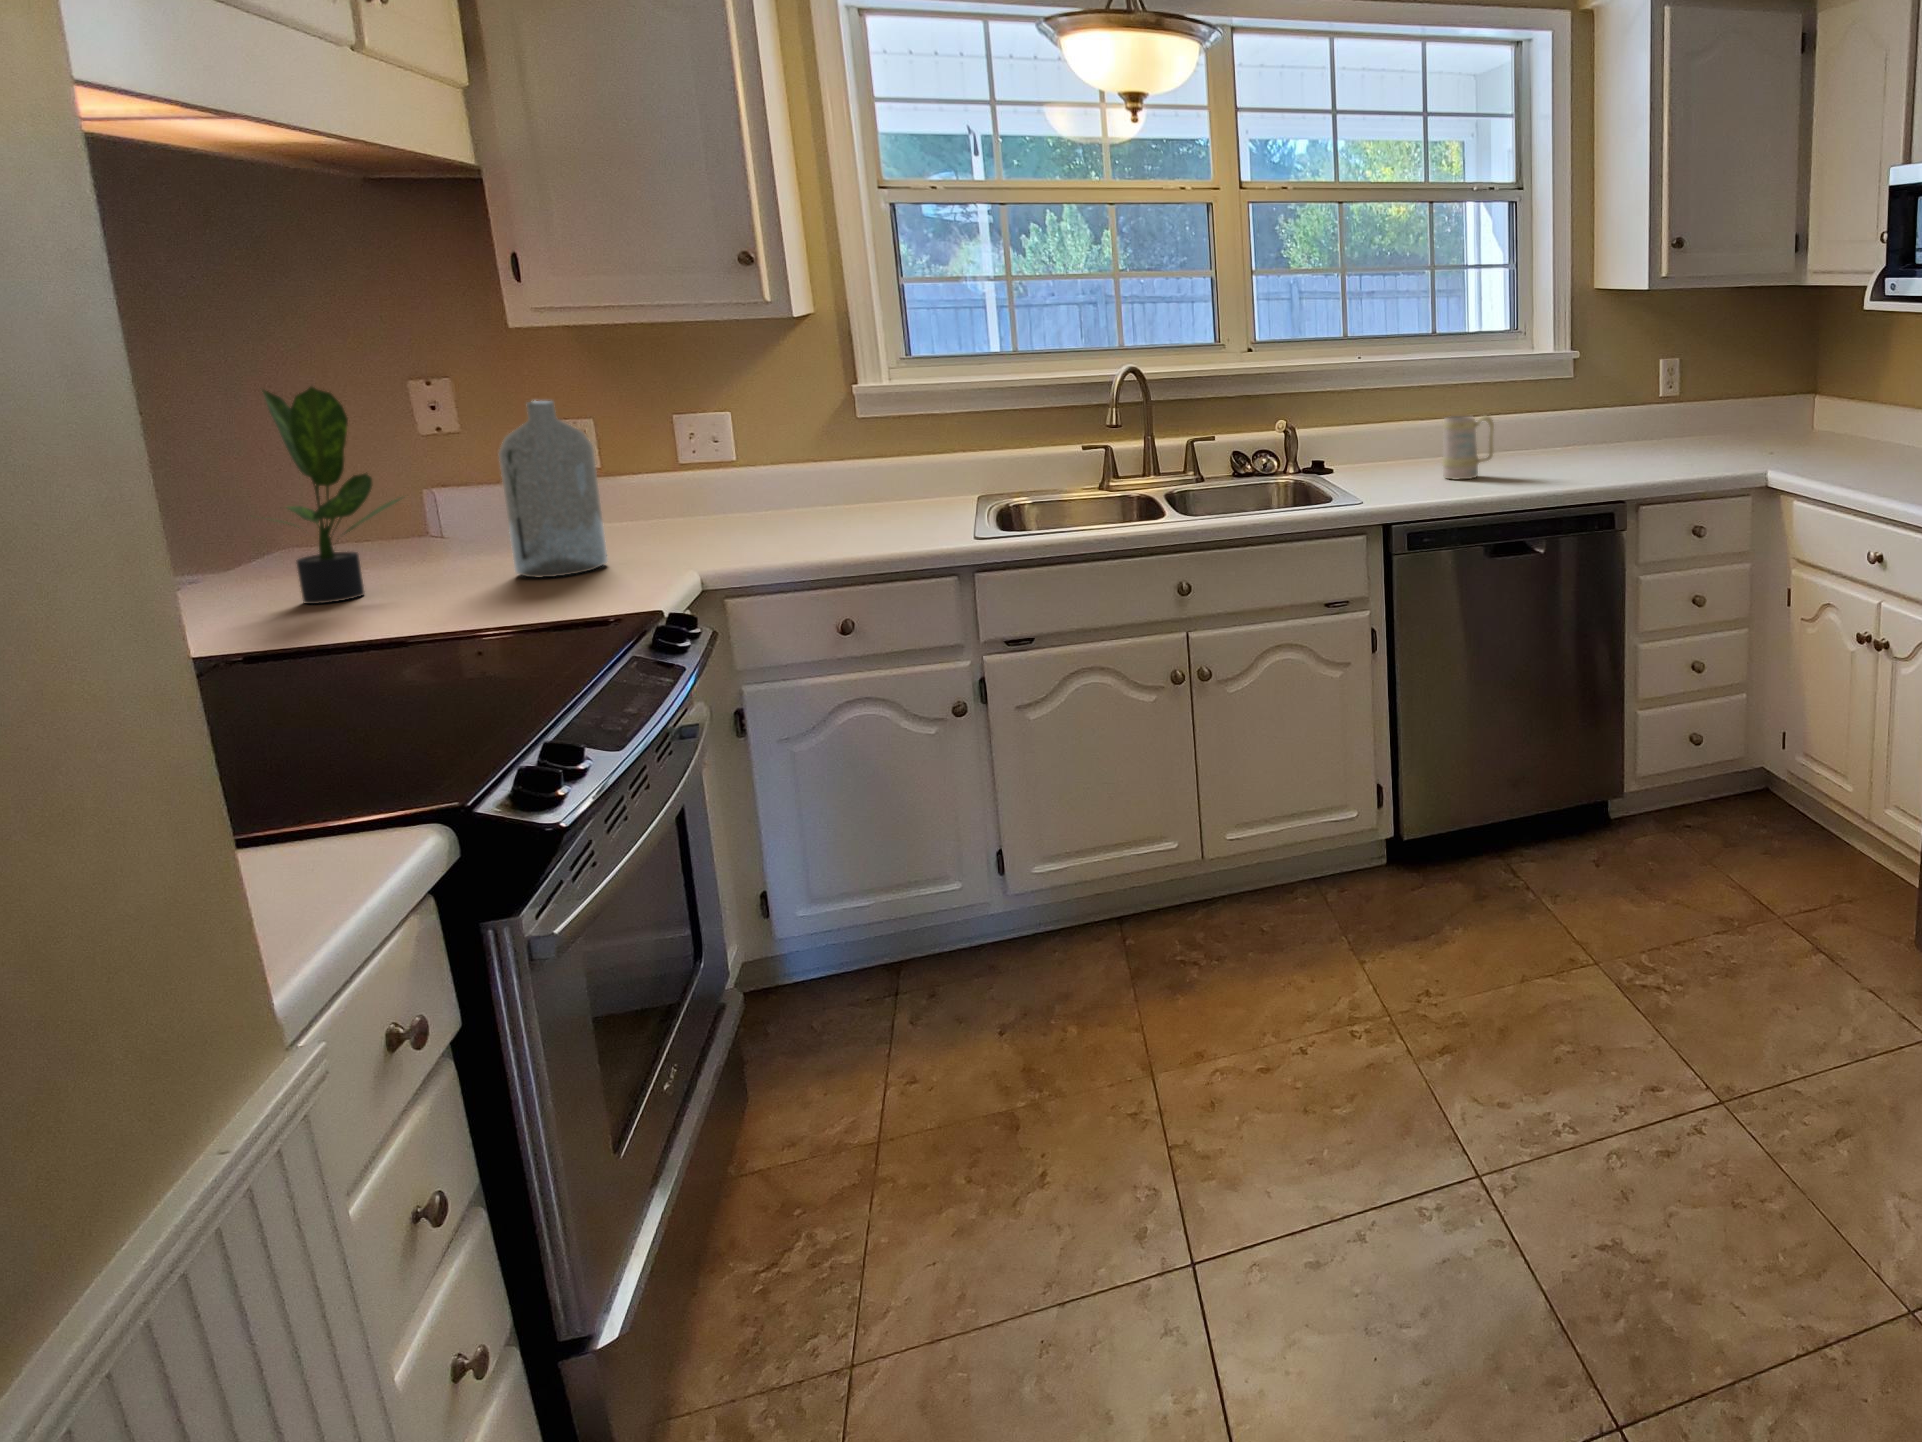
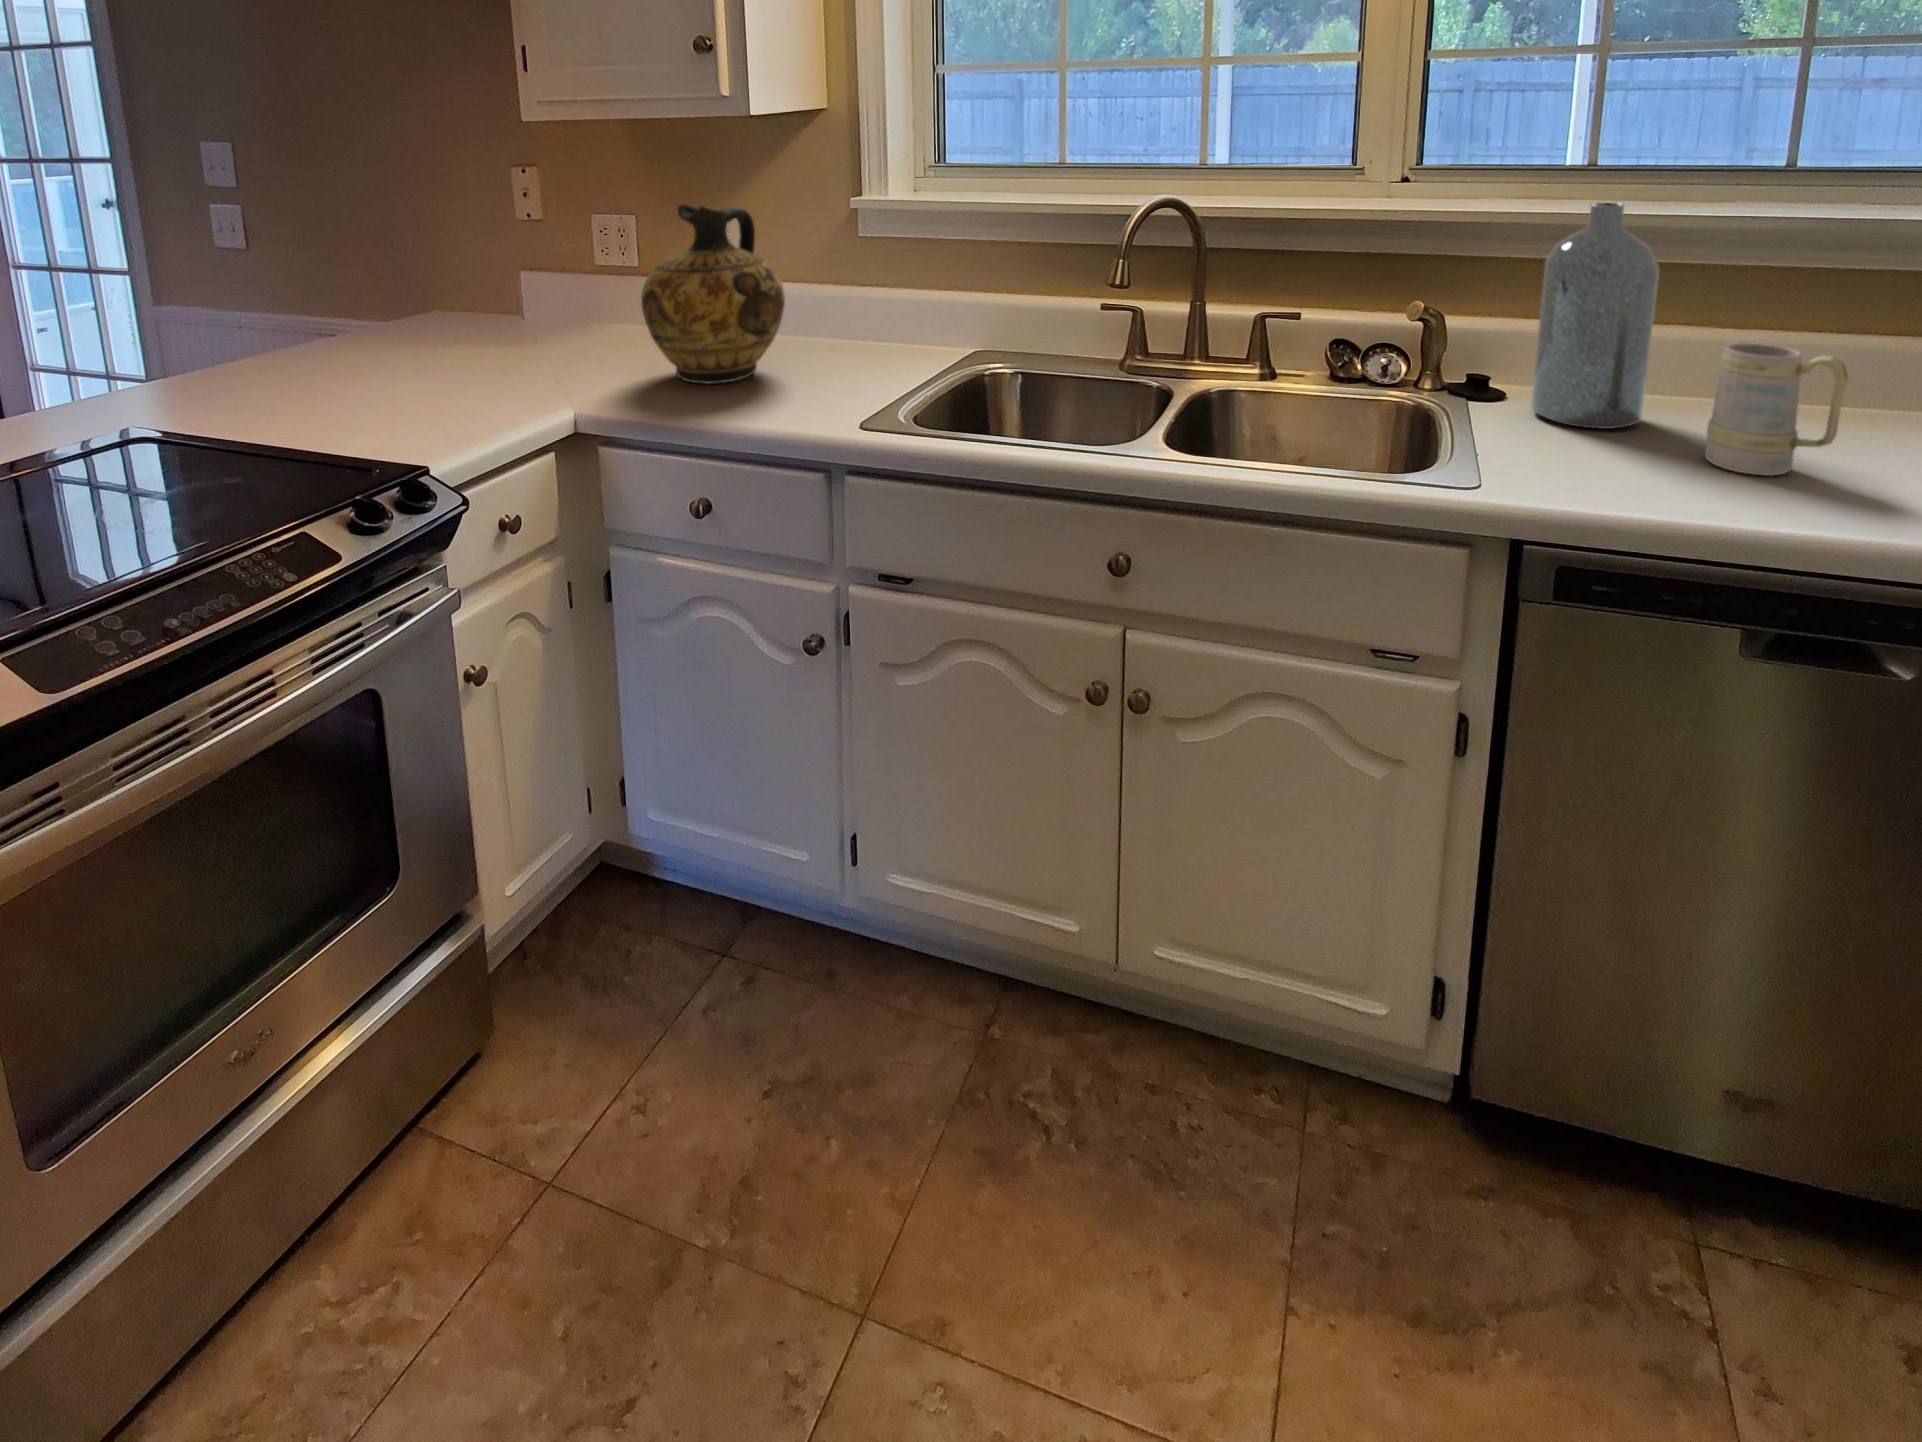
potted plant: present [262,387,401,604] -> none [270,180,389,385]
ceramic jug: none [709,388,847,541] -> present [641,204,785,384]
bottle: present [498,401,608,577] -> present [1531,203,1659,429]

